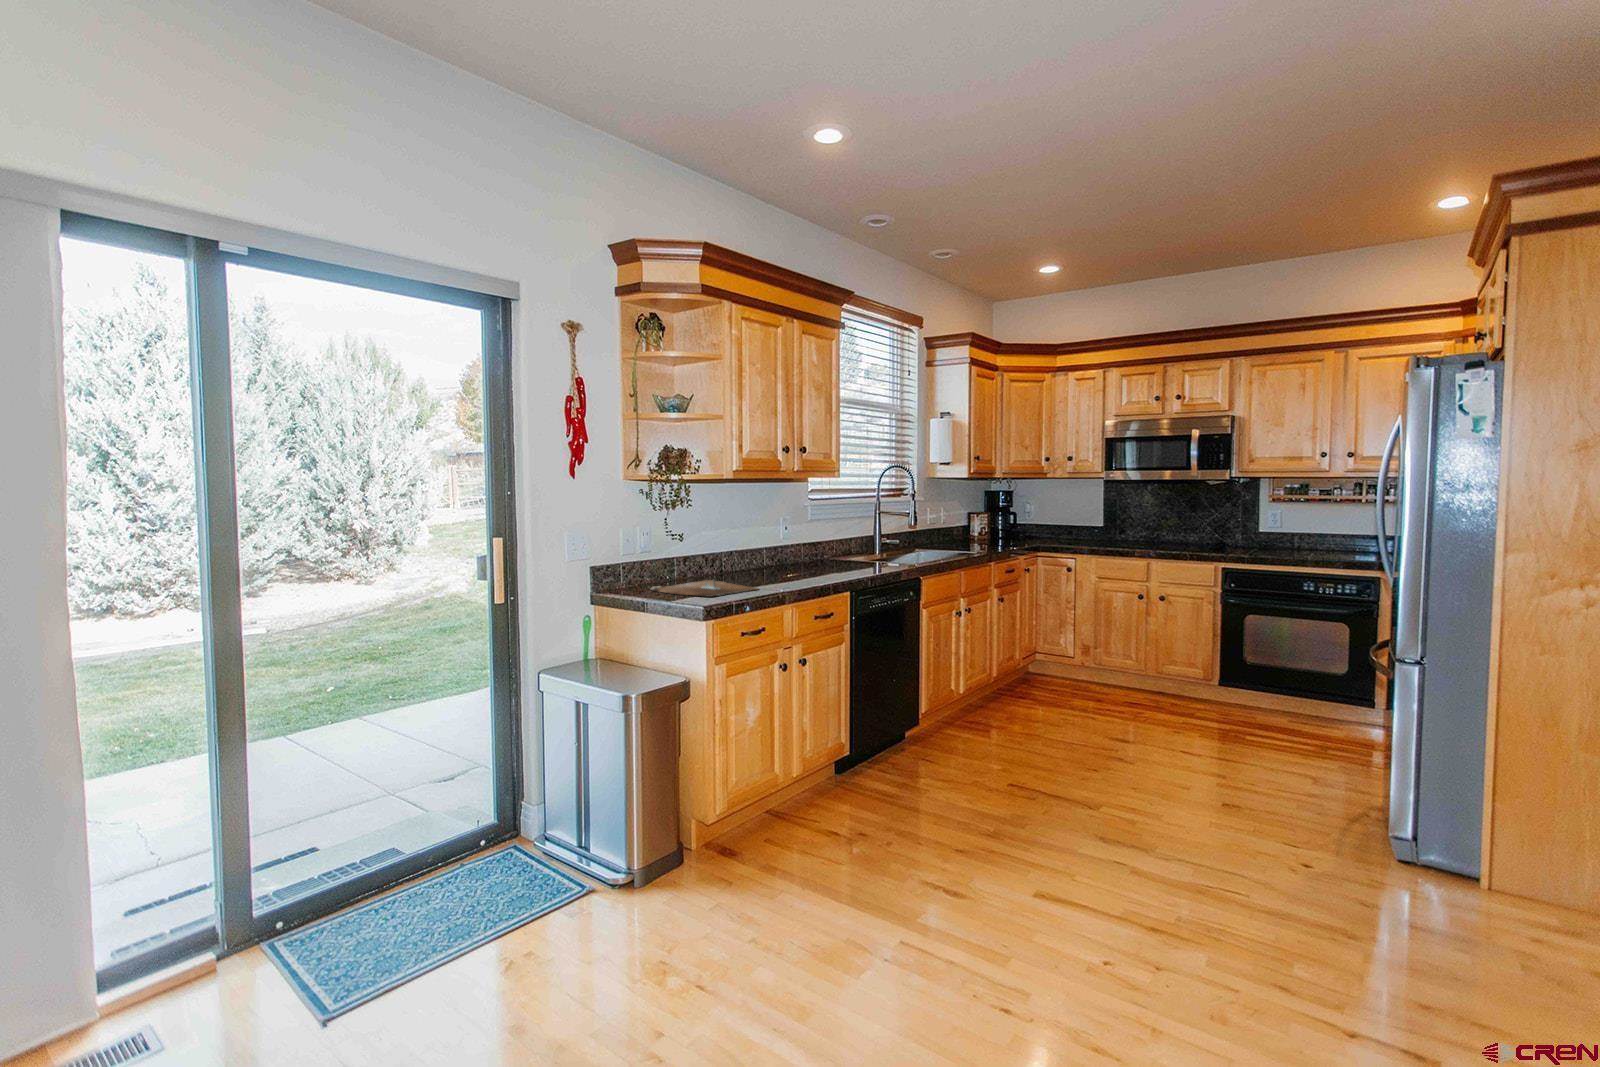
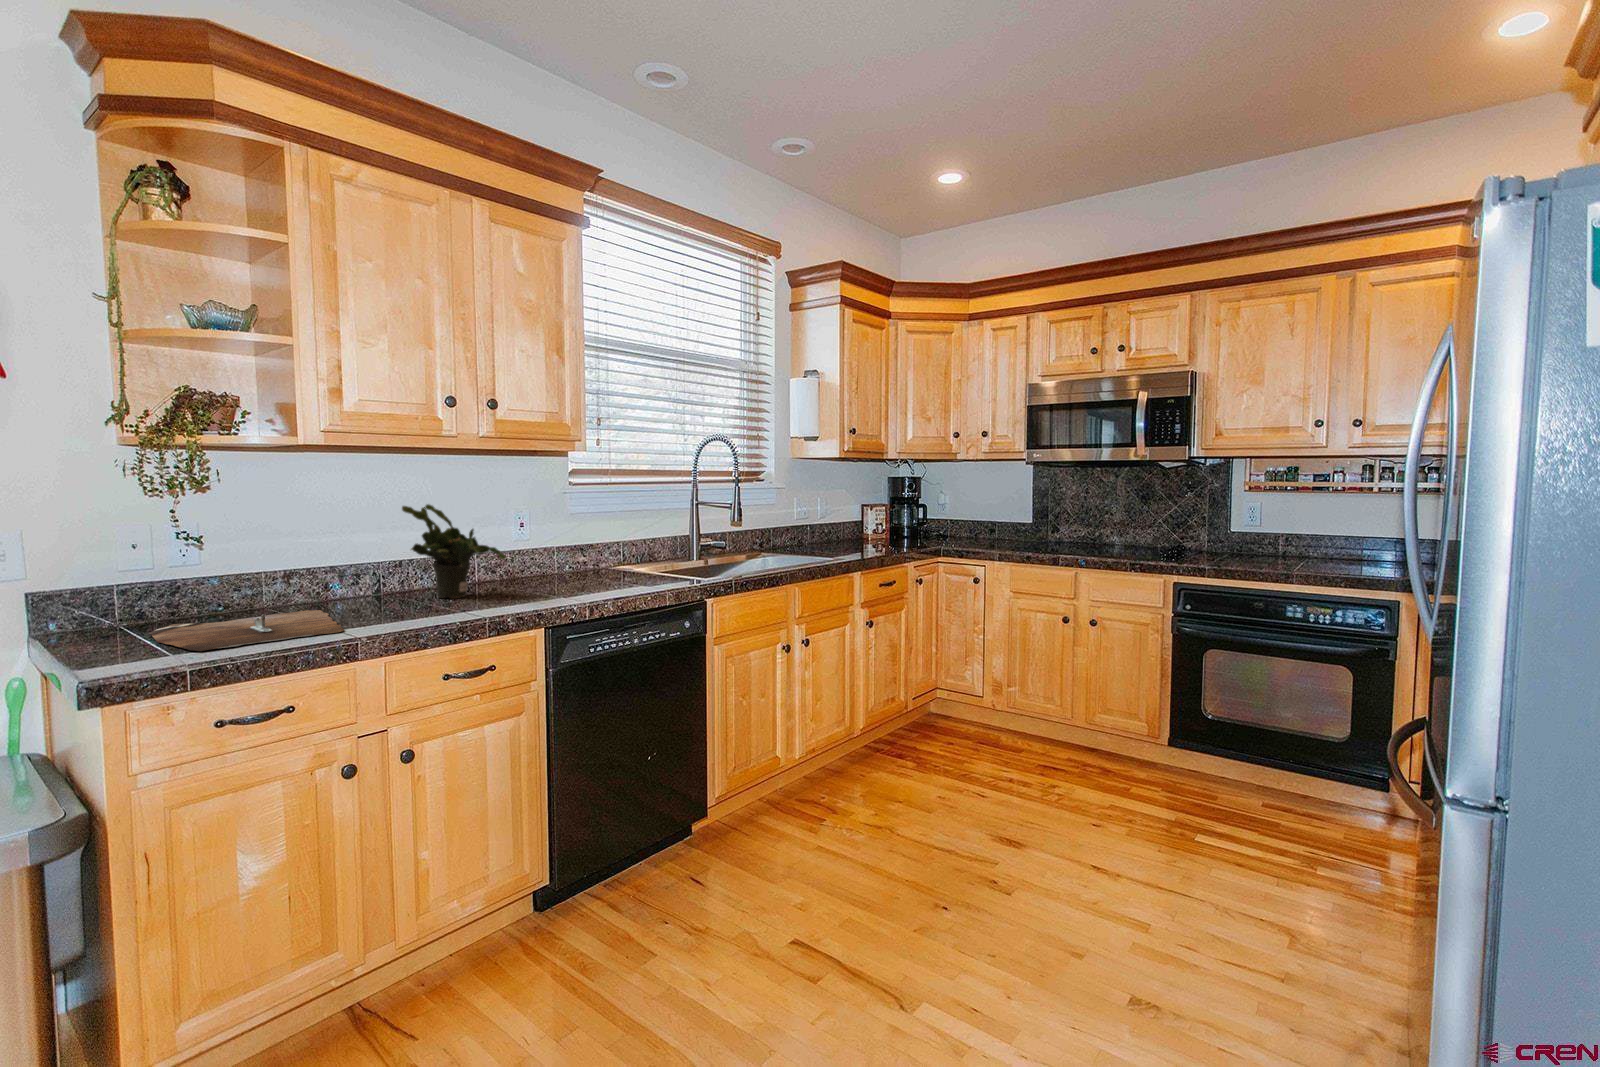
potted plant: none [747,514,806,575] -> present [402,504,506,598]

